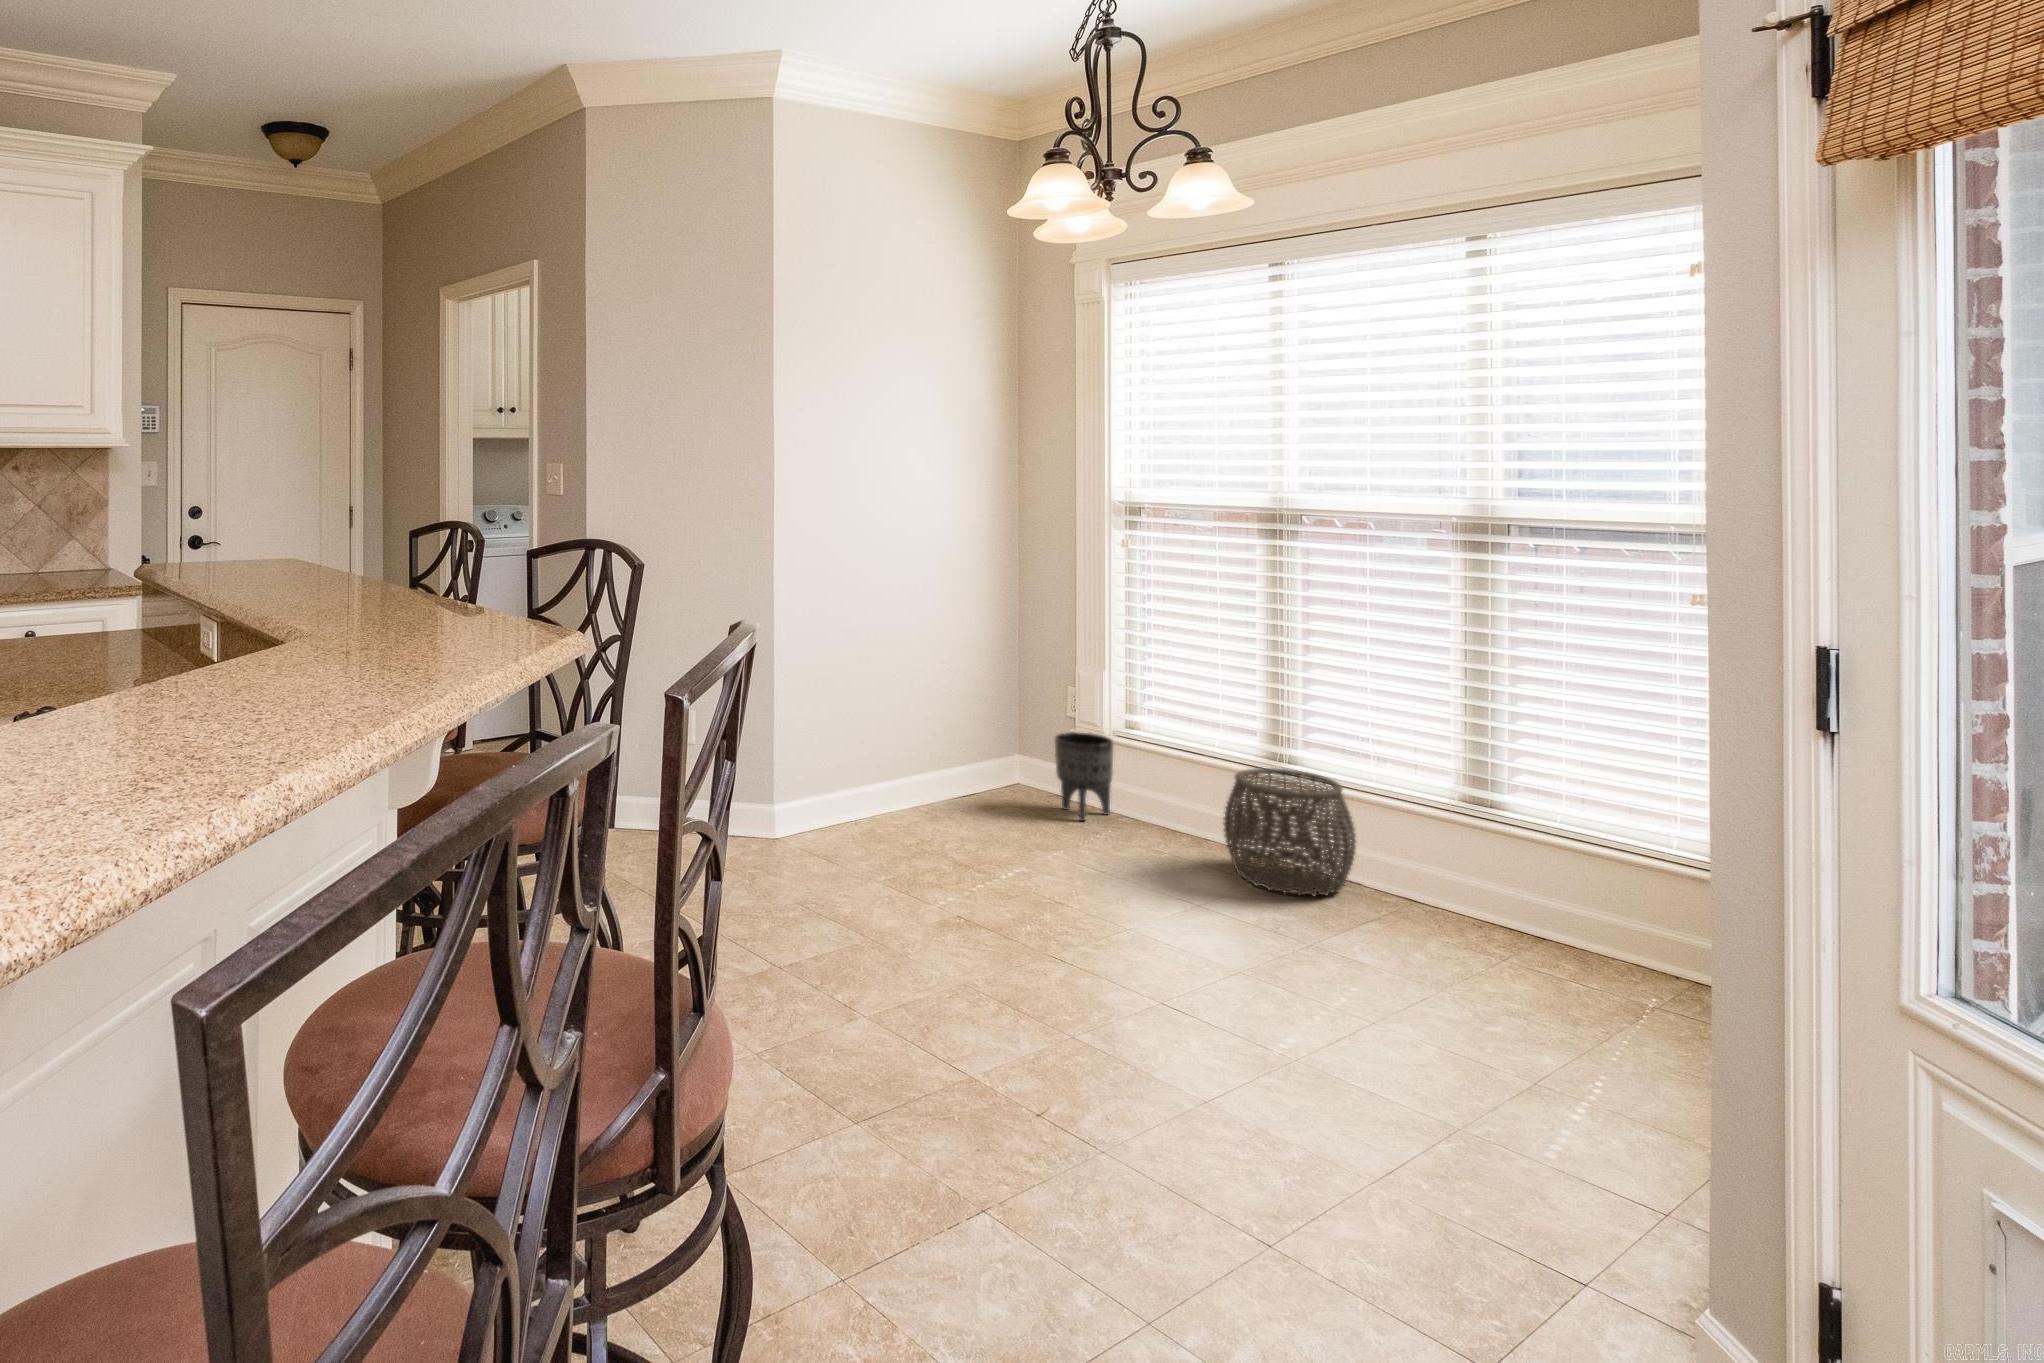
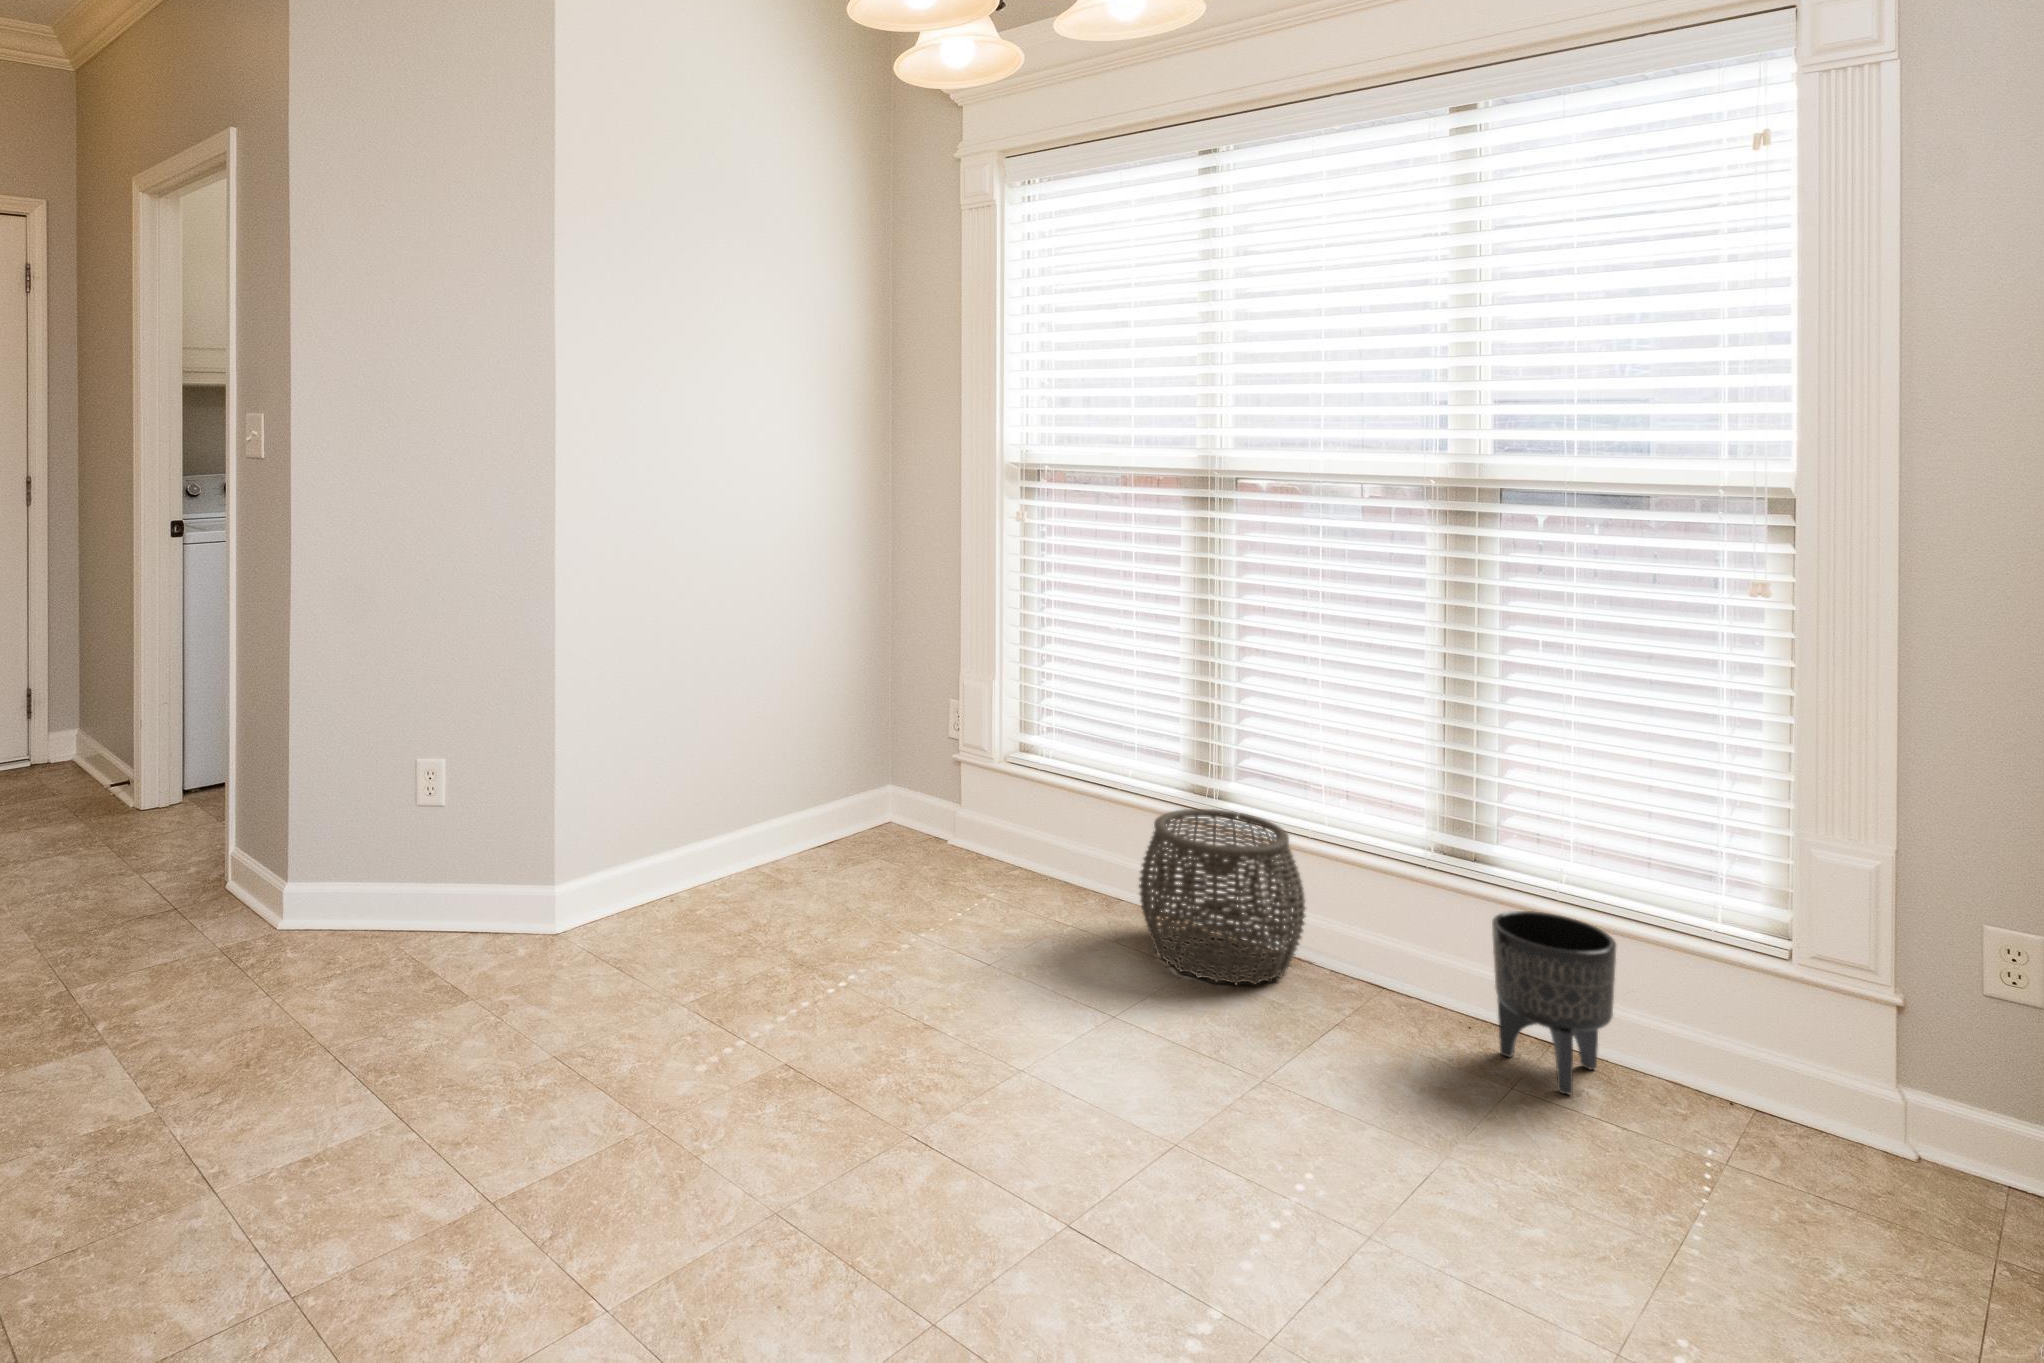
planter: present [1054,732,1114,821] -> present [1492,911,1616,1095]

